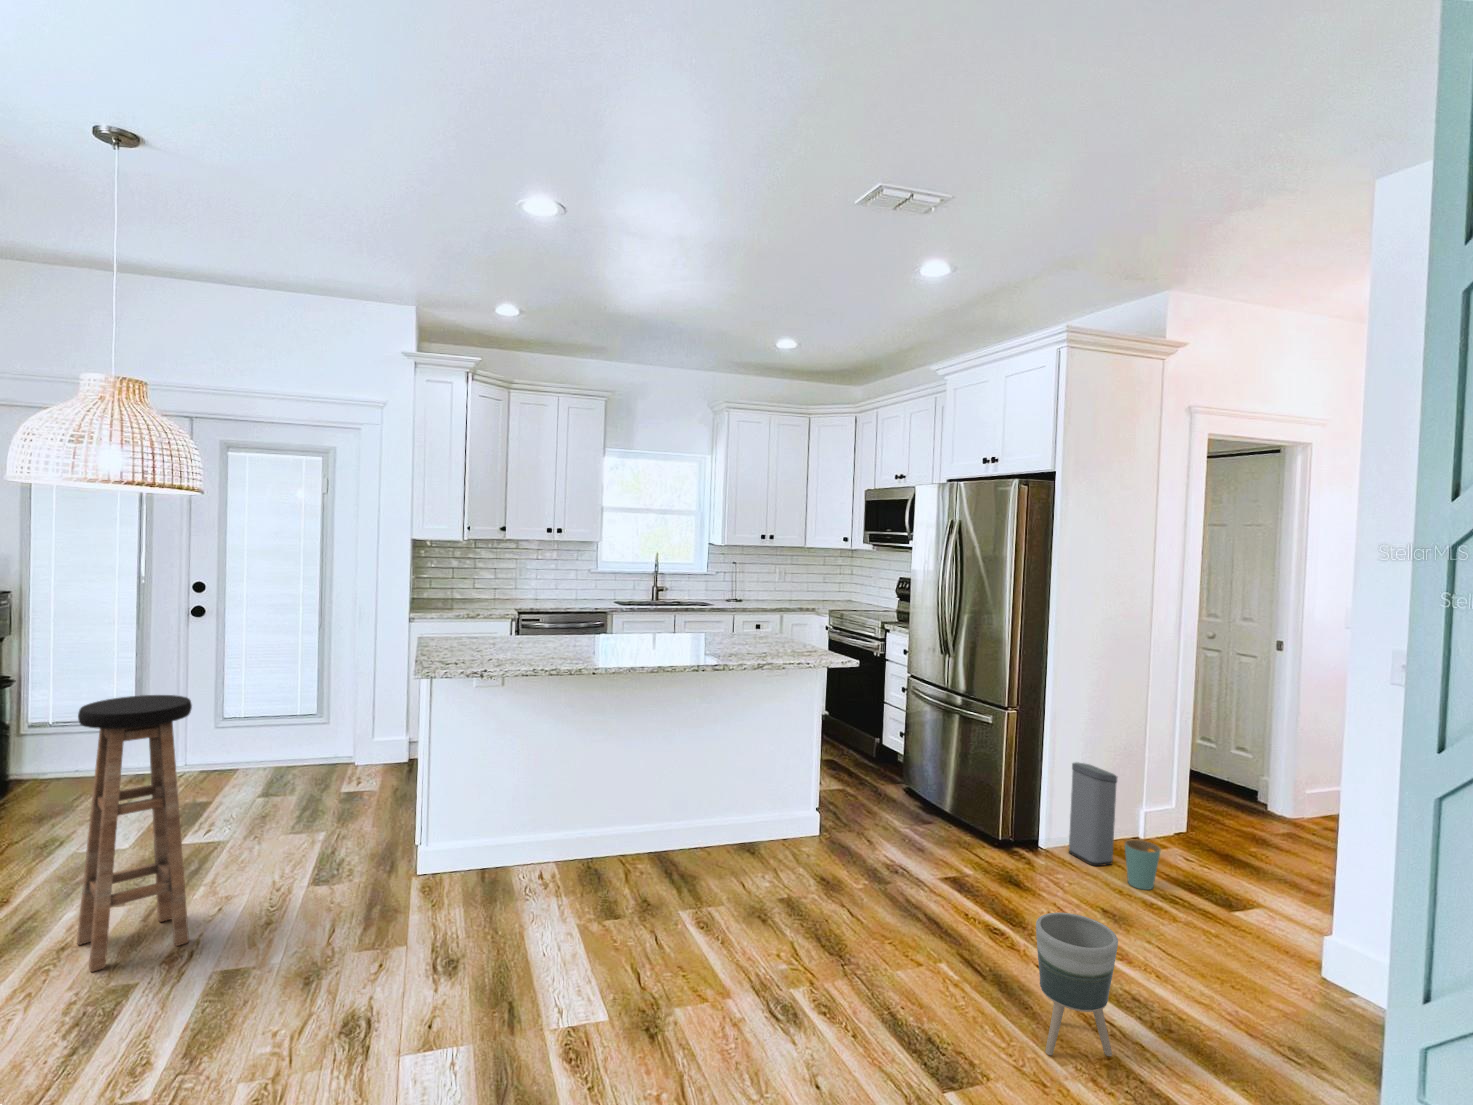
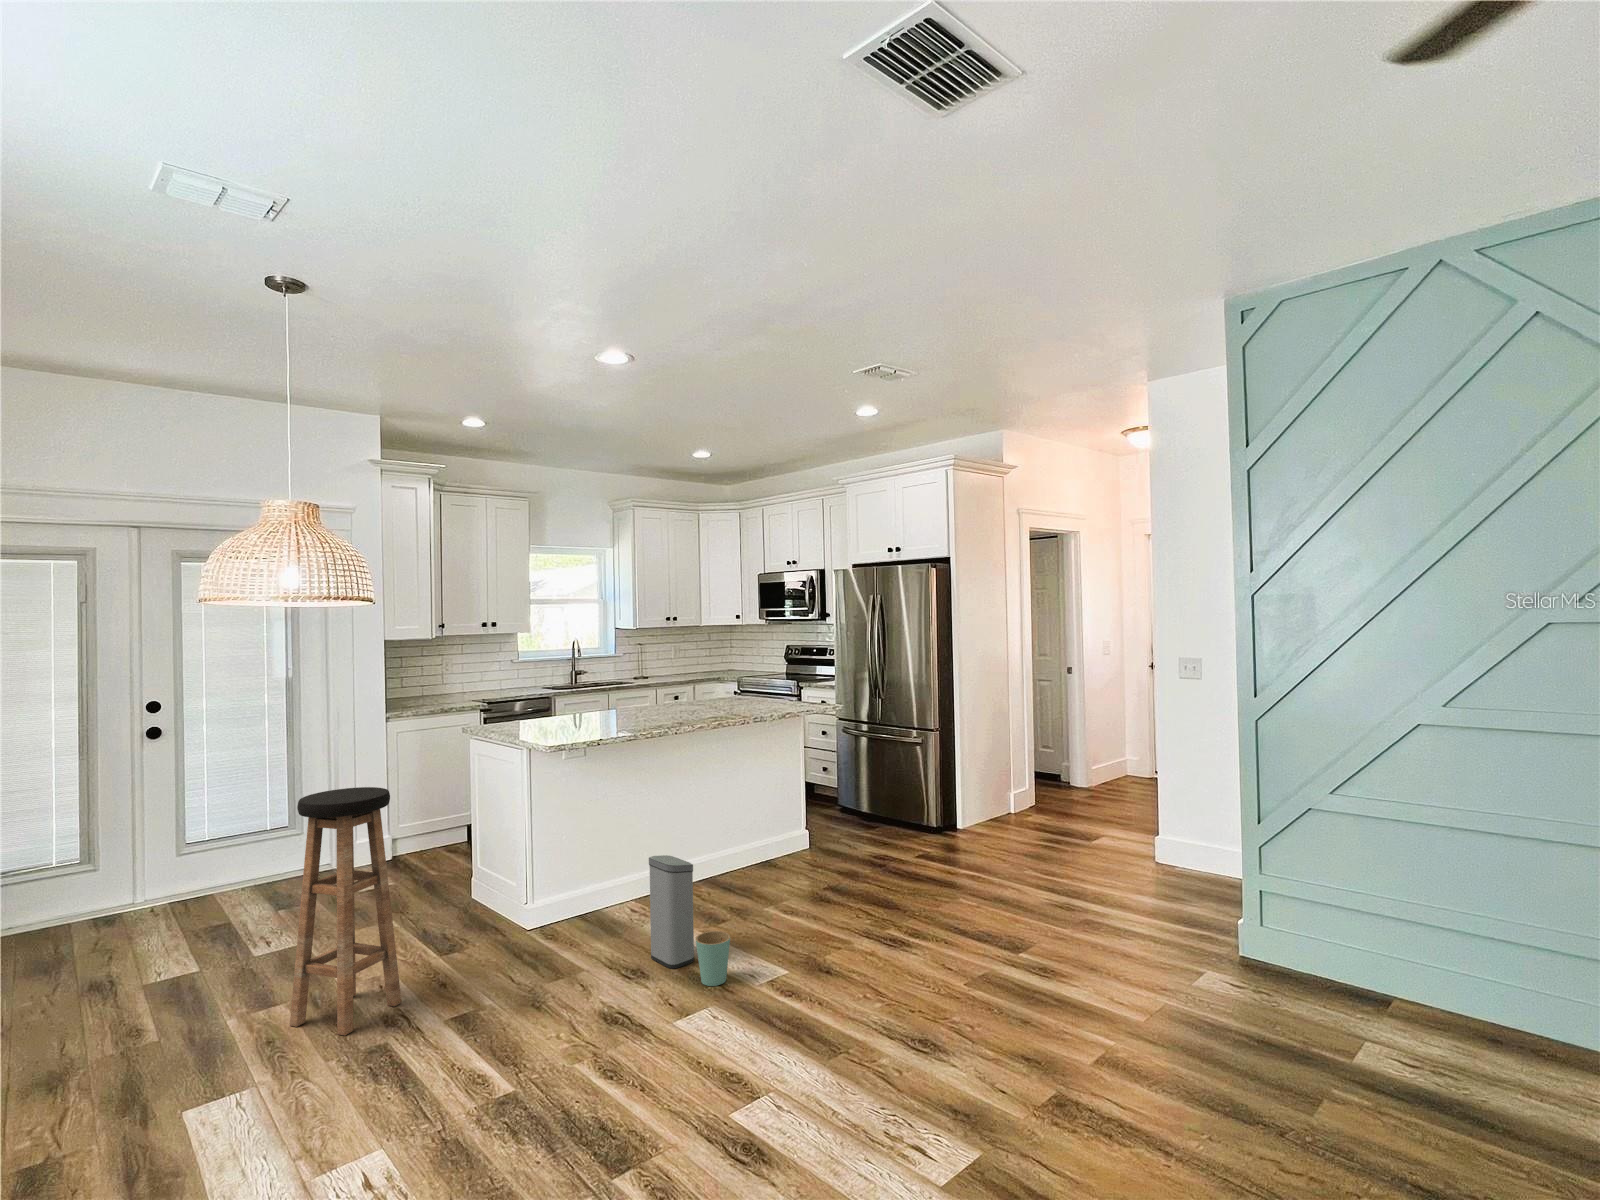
trash can: present [1069,762,1161,890] -> present [649,855,730,986]
planter: present [1036,913,1118,1056] -> none [1029,835,1077,918]

